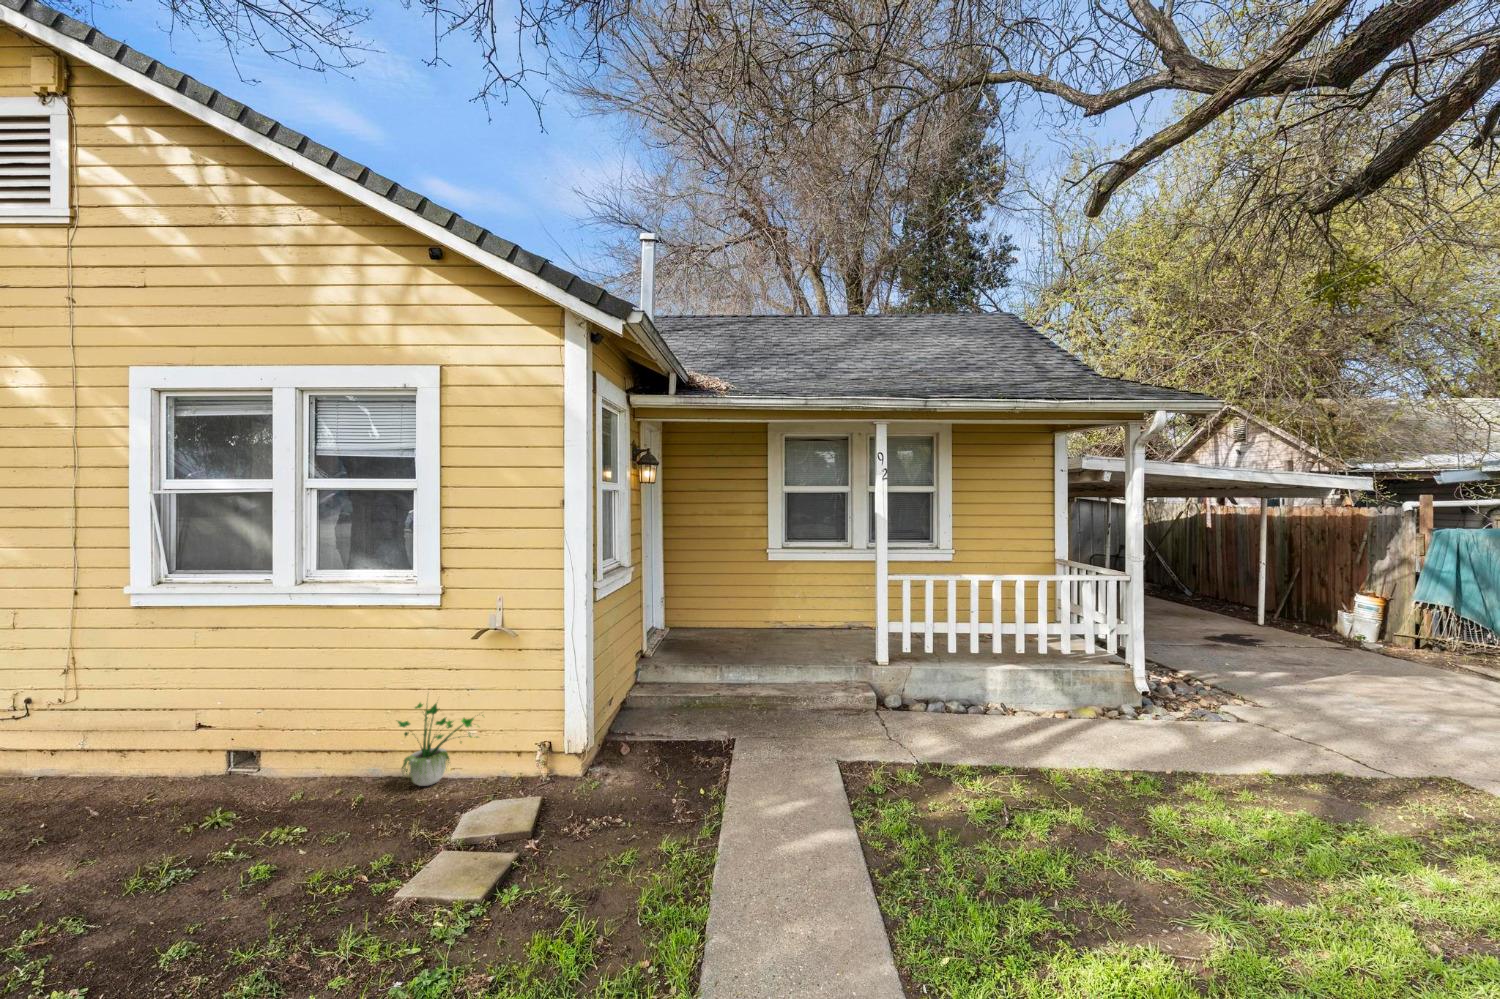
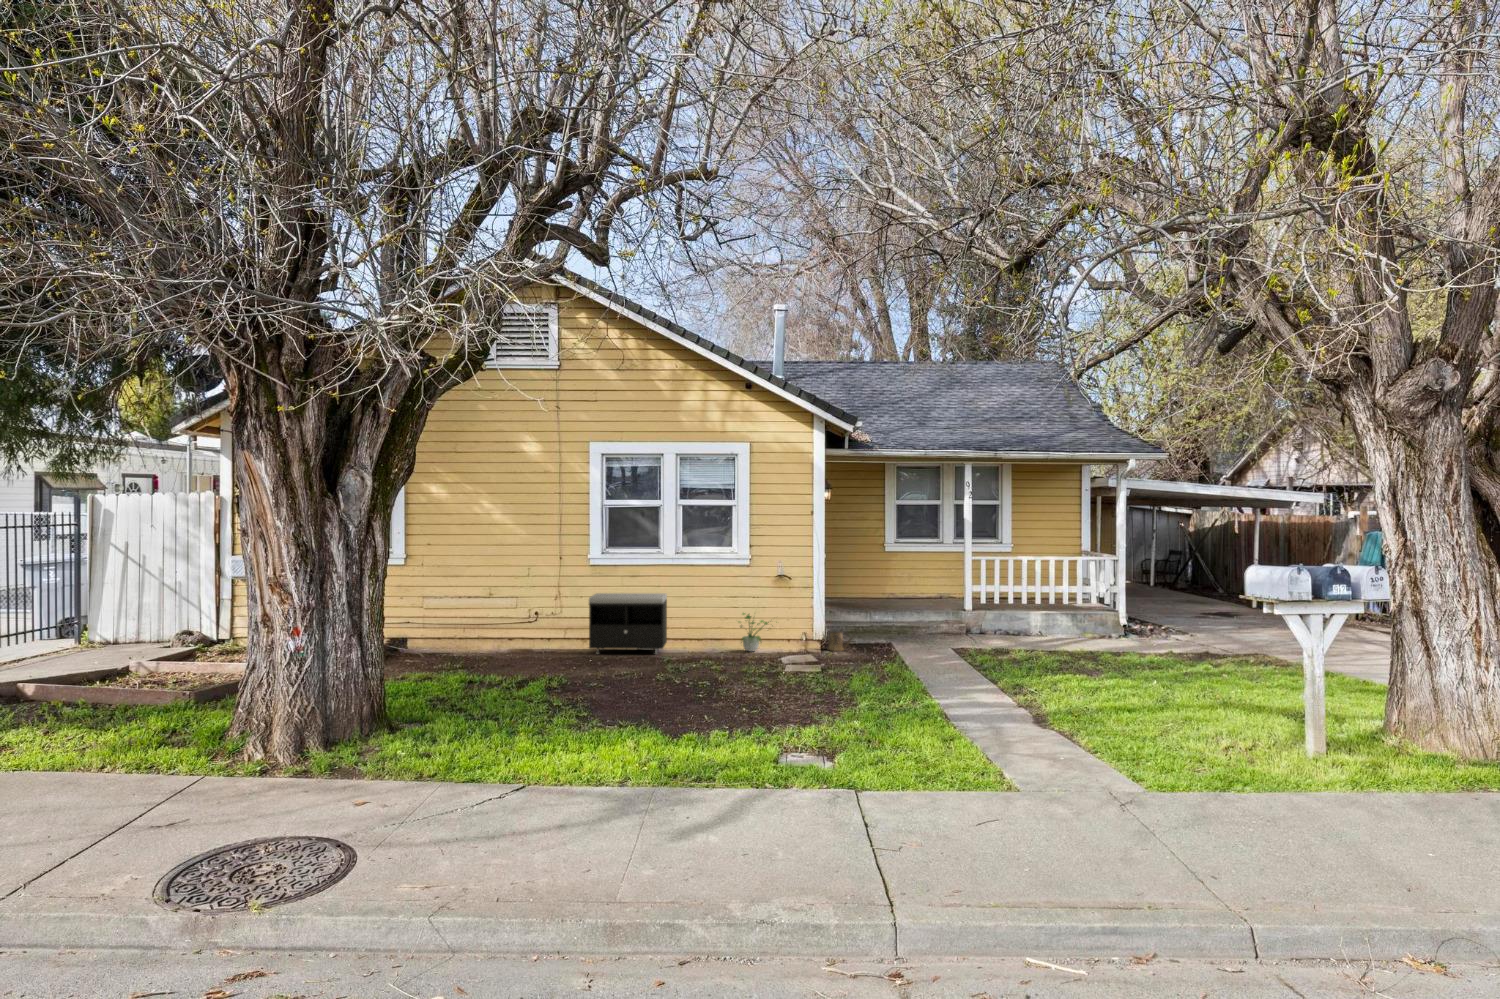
storage bench: none [52,663,277,801] -> present [589,593,667,654]
watering can: none [584,732,652,782] -> present [828,629,857,651]

